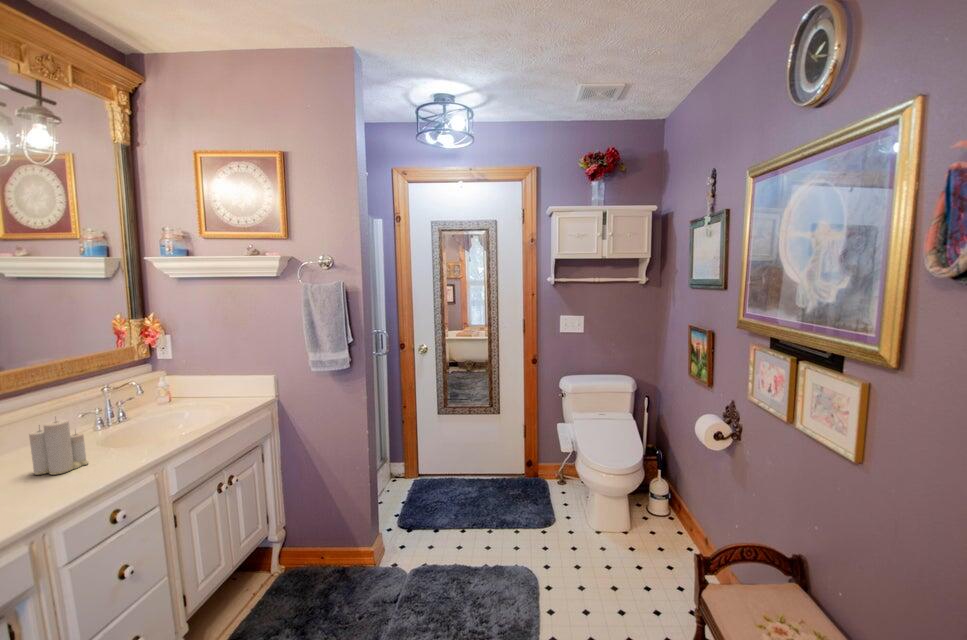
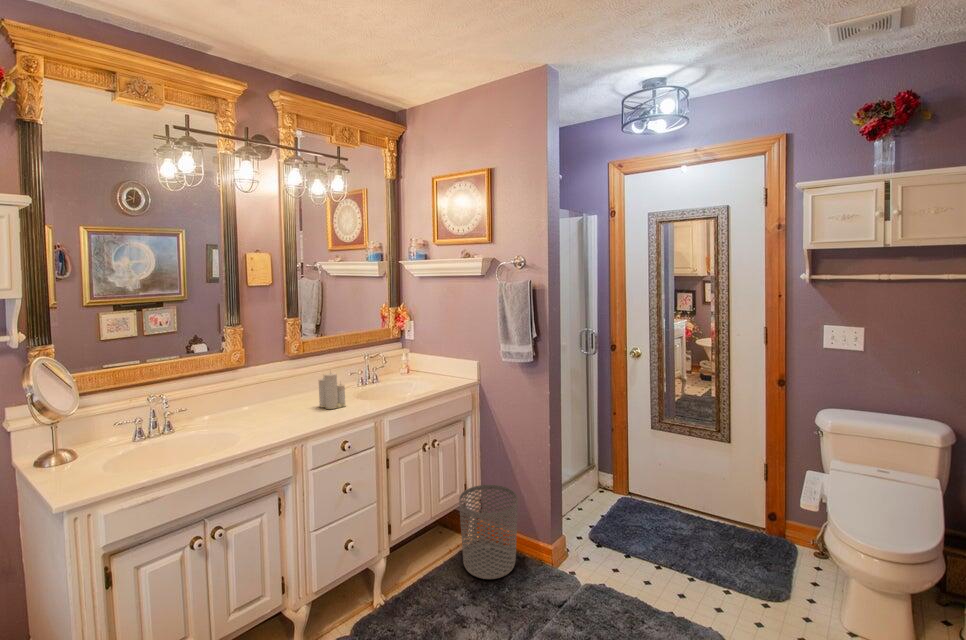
waste bin: none [268,504,338,613] -> present [459,485,518,579]

